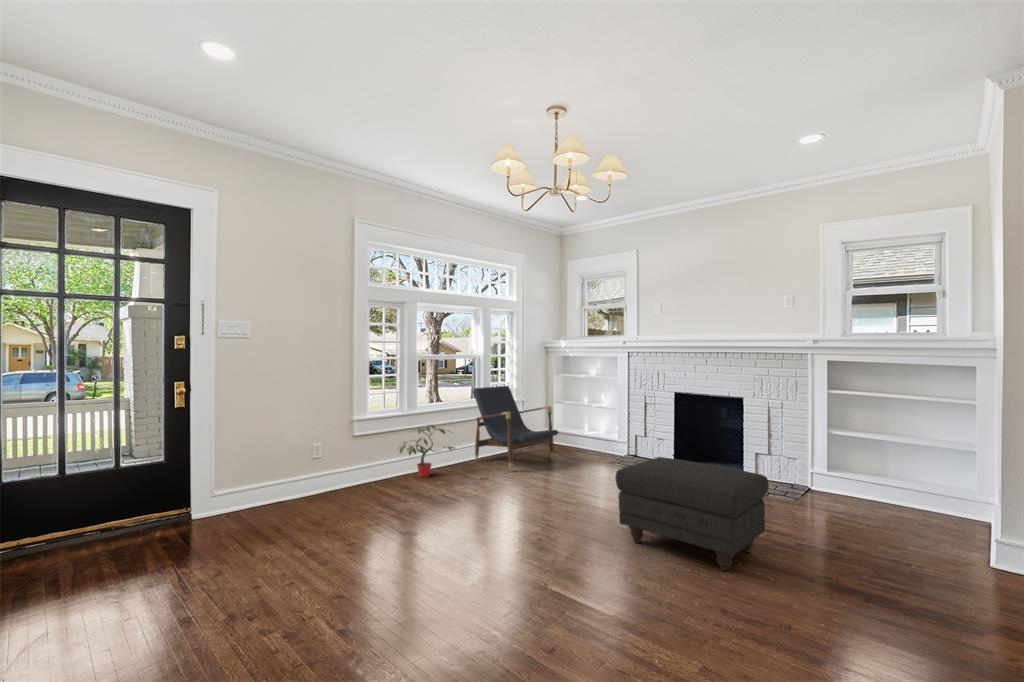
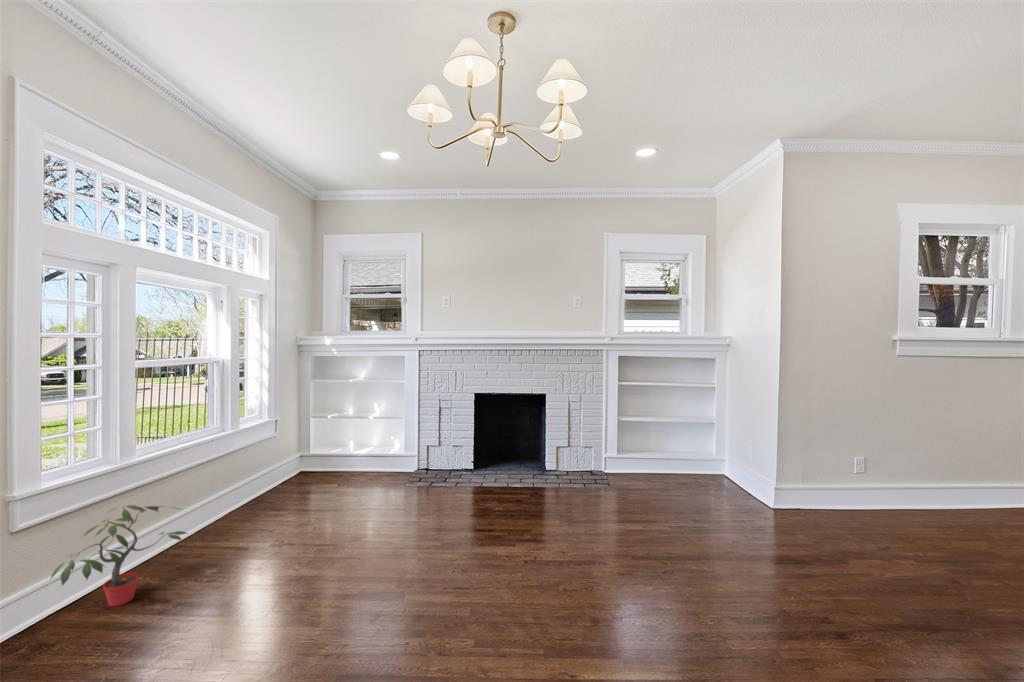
lounge chair: present [473,386,558,471] -> none [201,406,344,540]
ottoman: present [615,457,769,571] -> none [531,496,698,634]

